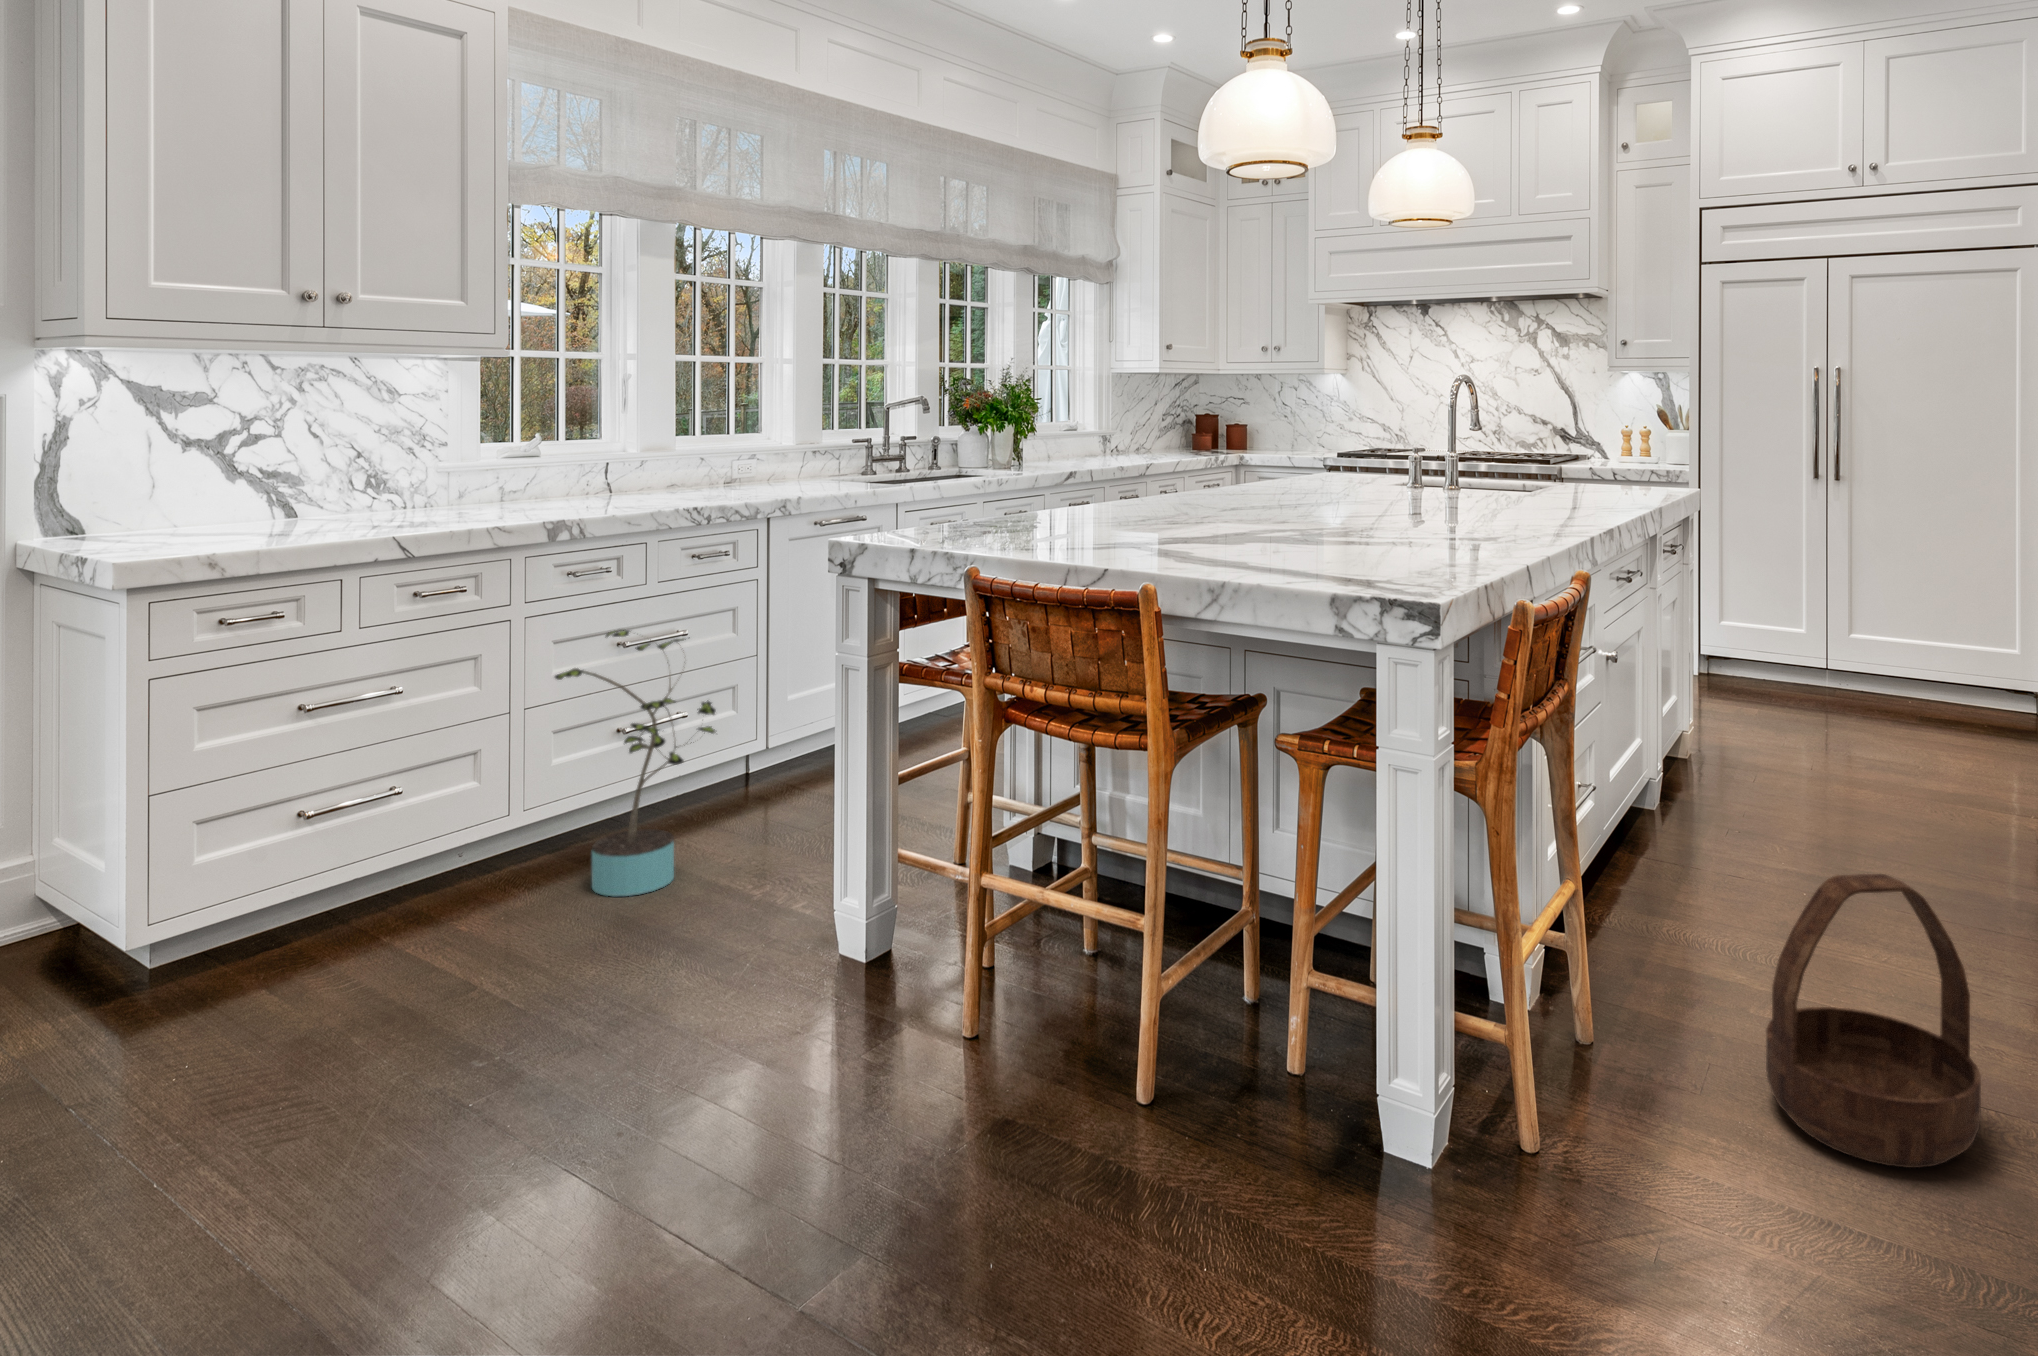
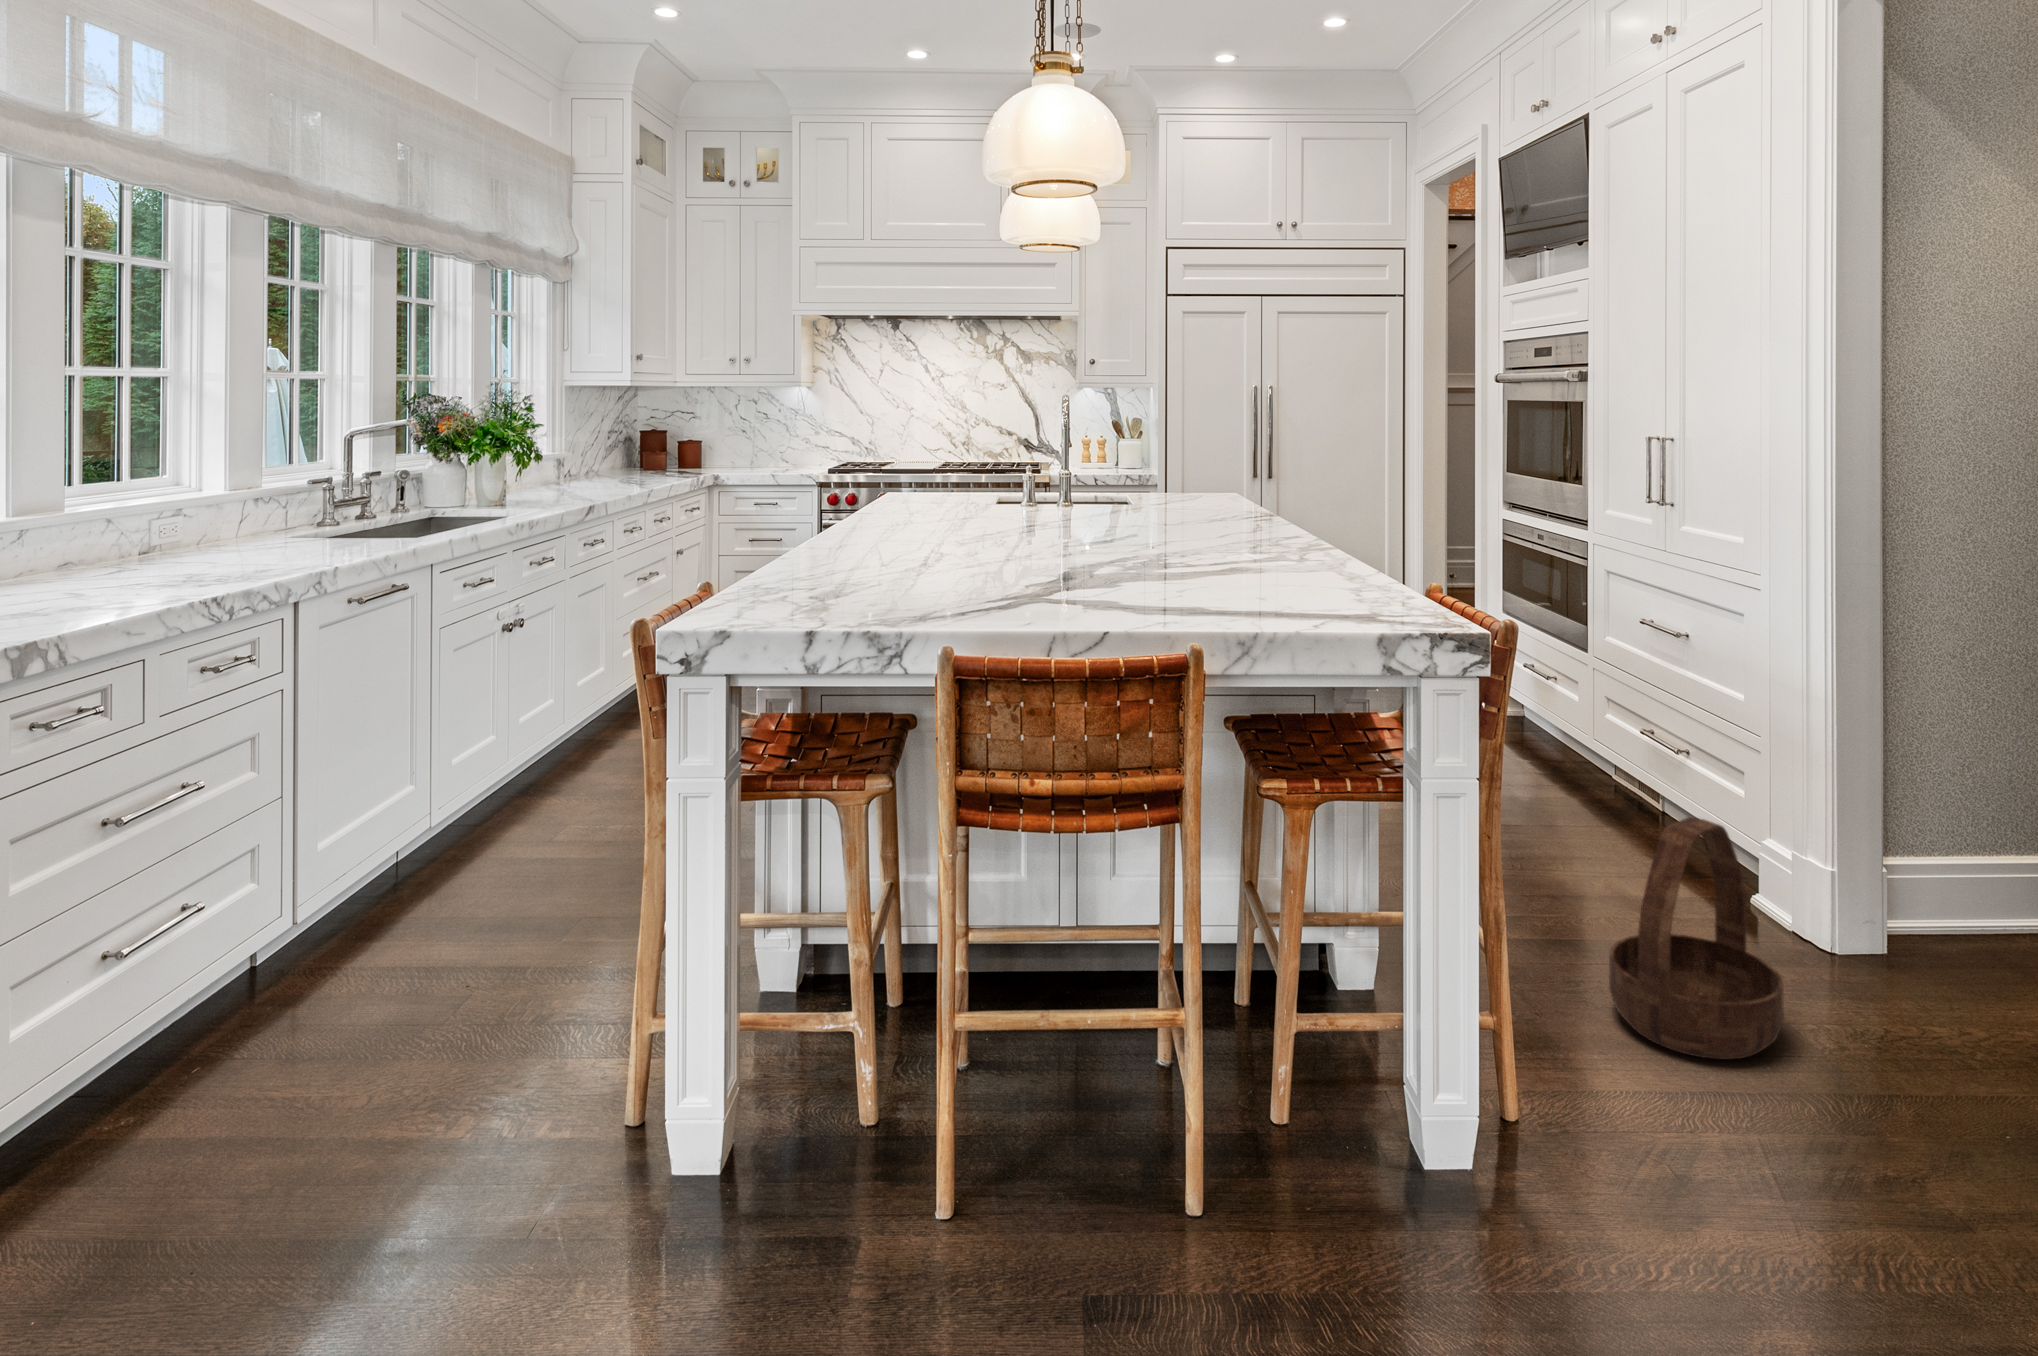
potted plant: present [555,630,716,896] -> none [107,781,373,1194]

